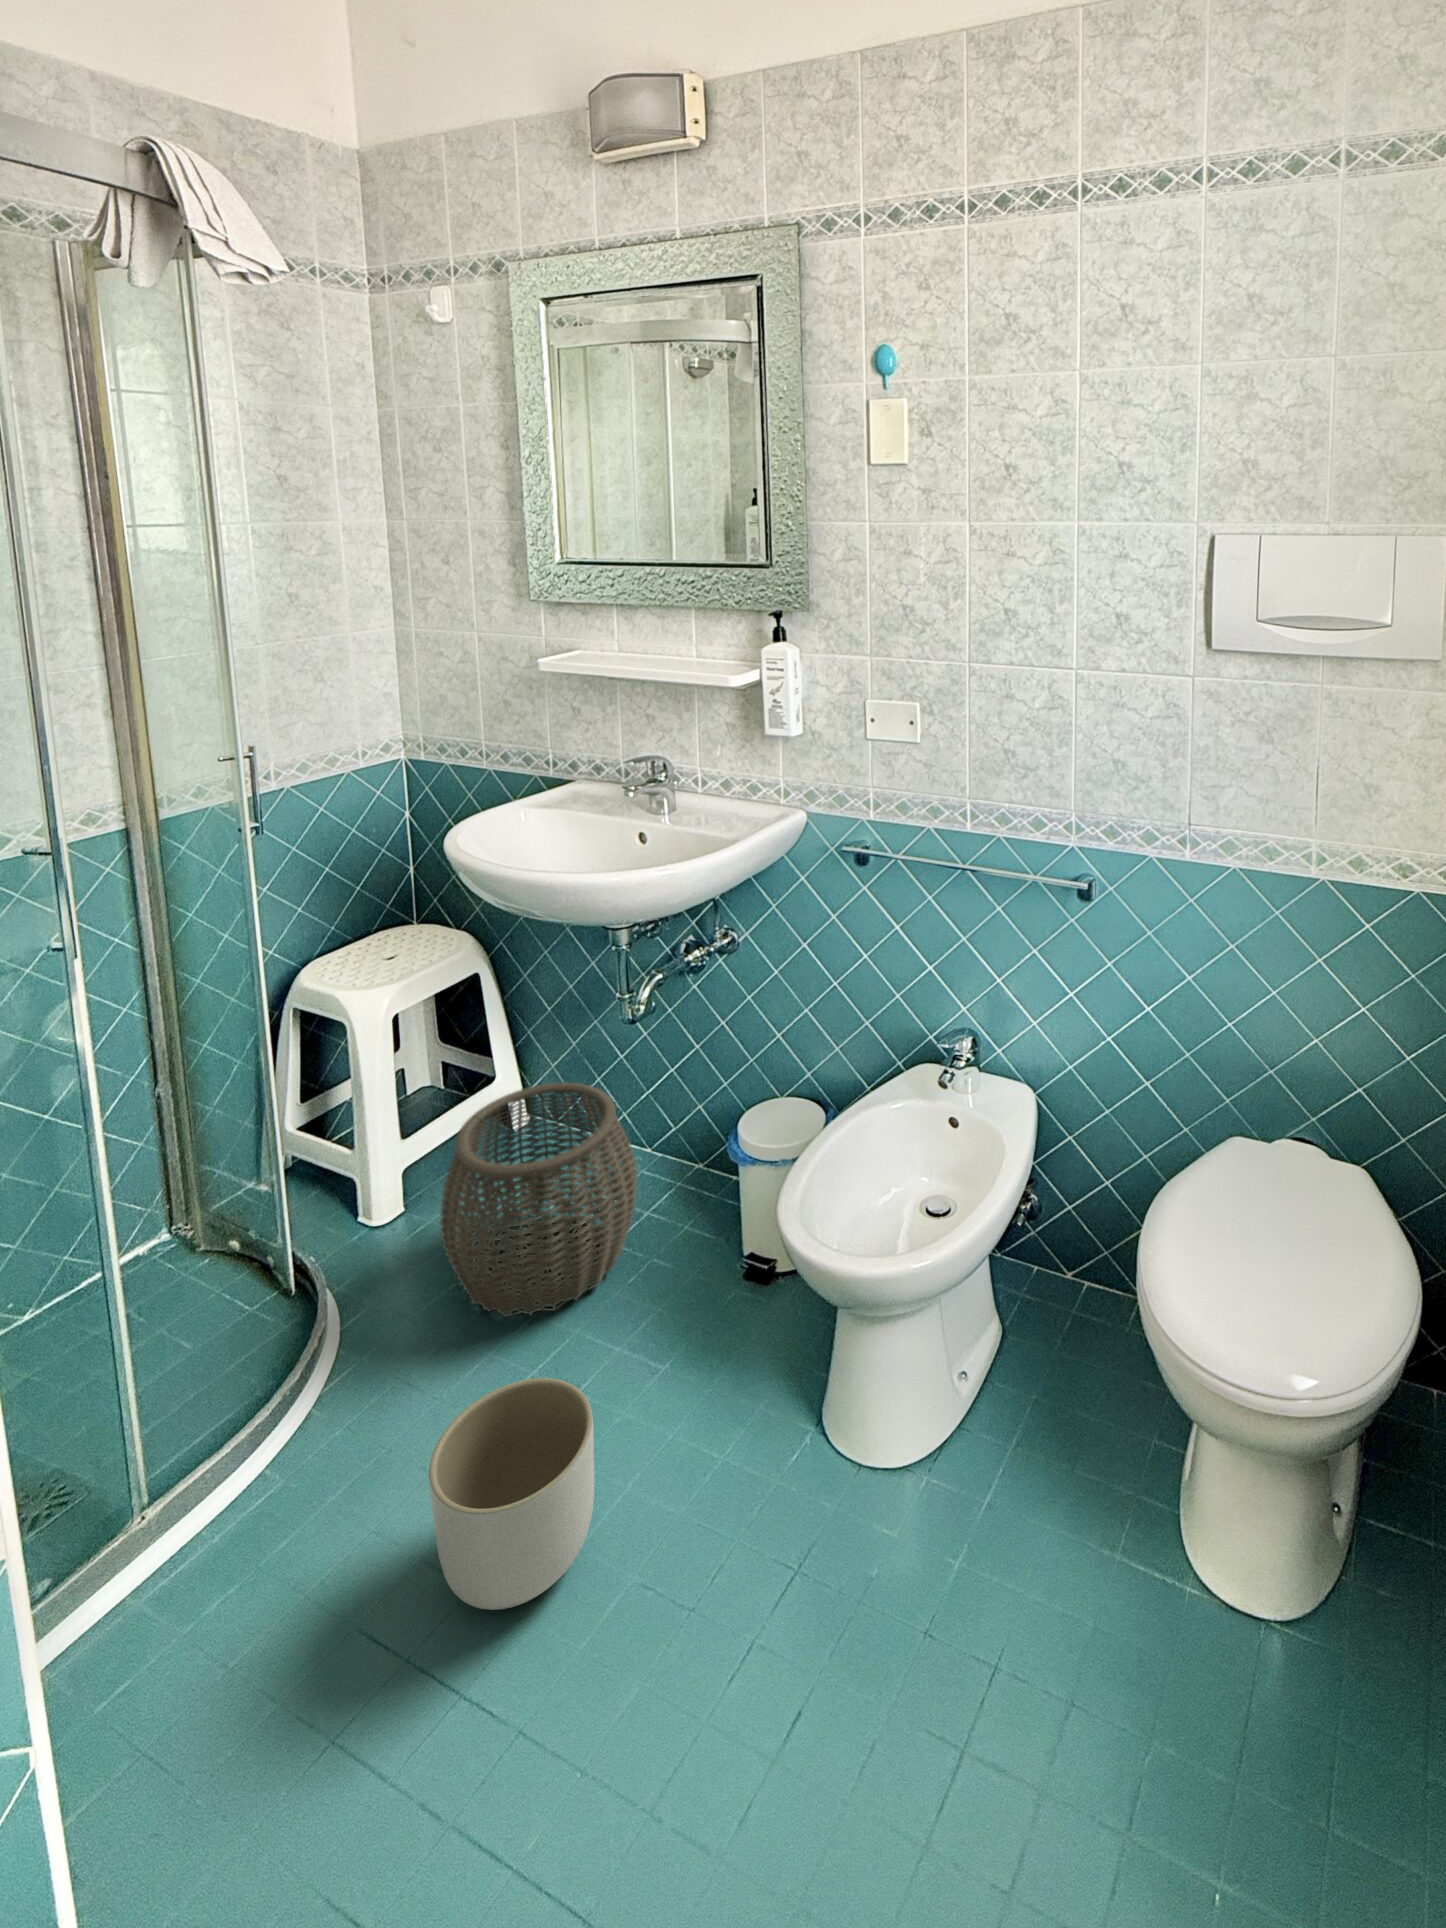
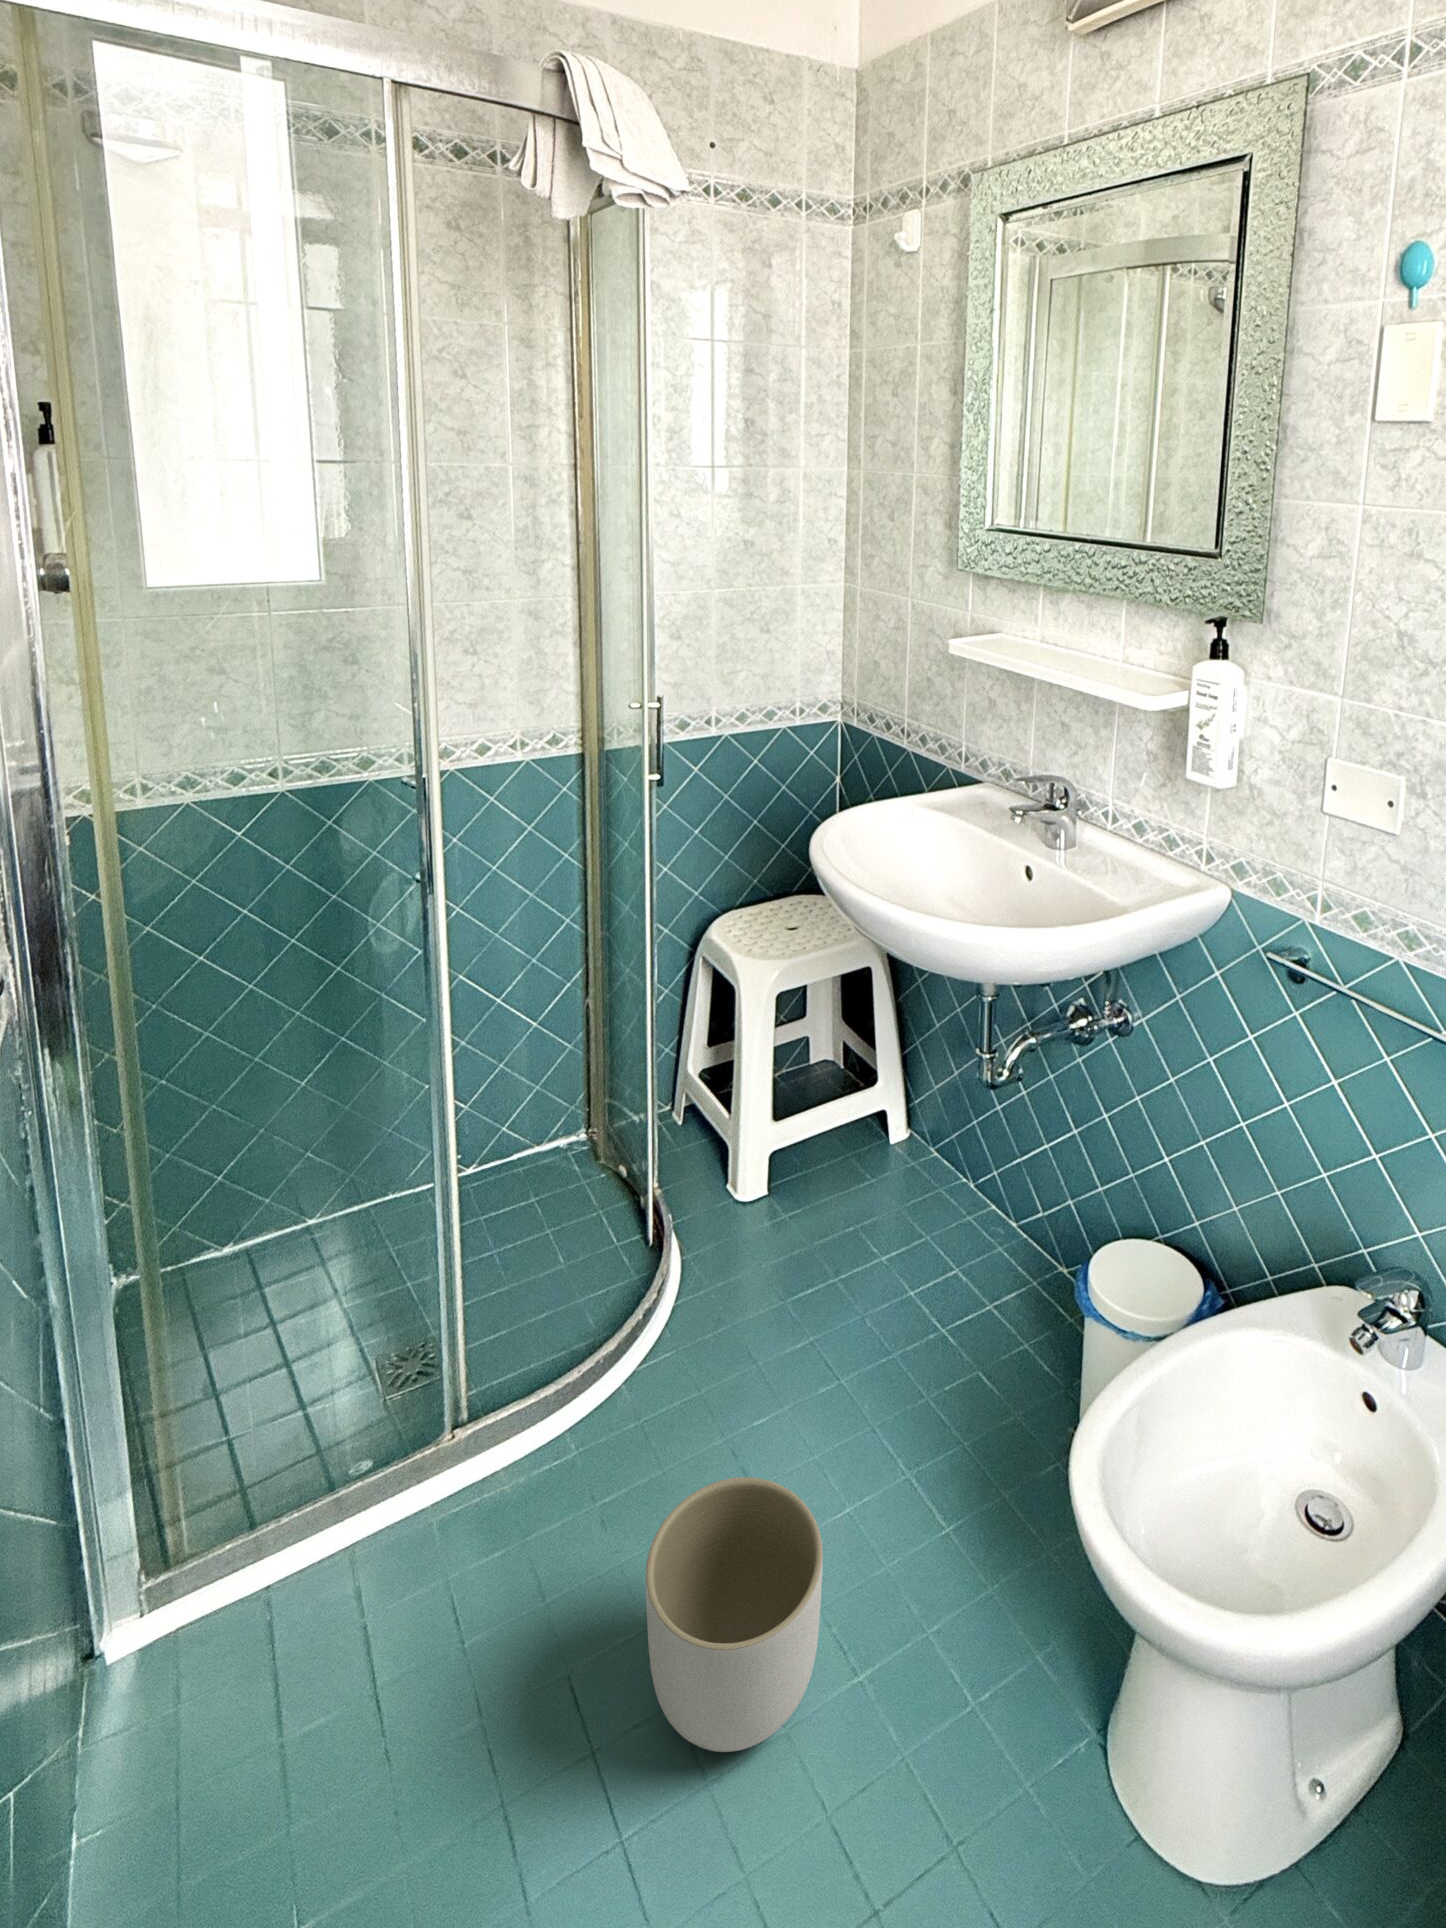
woven basket: present [440,1083,637,1317] -> none [768,1117,976,1384]

